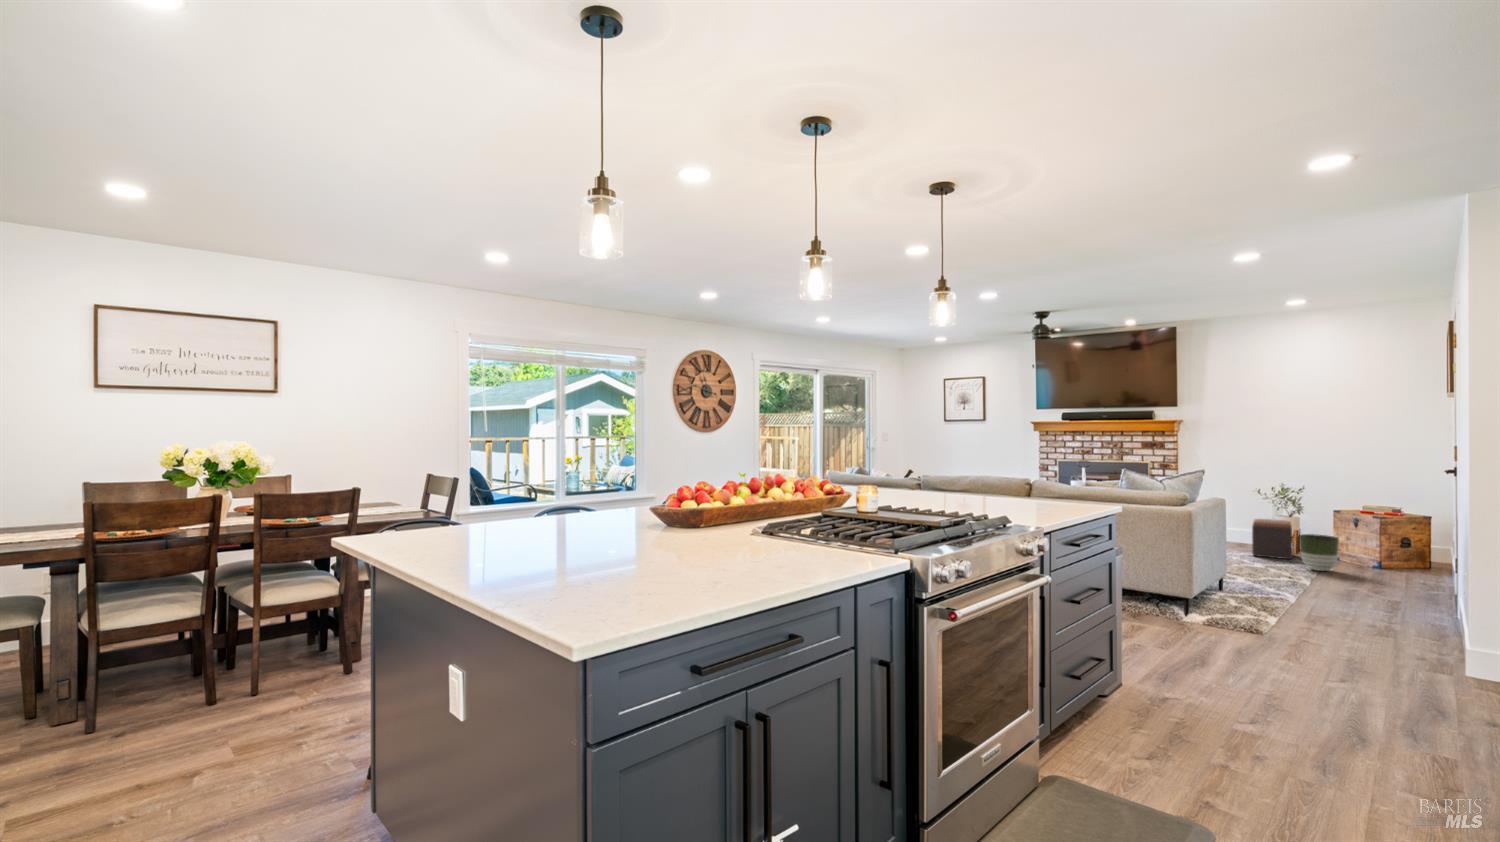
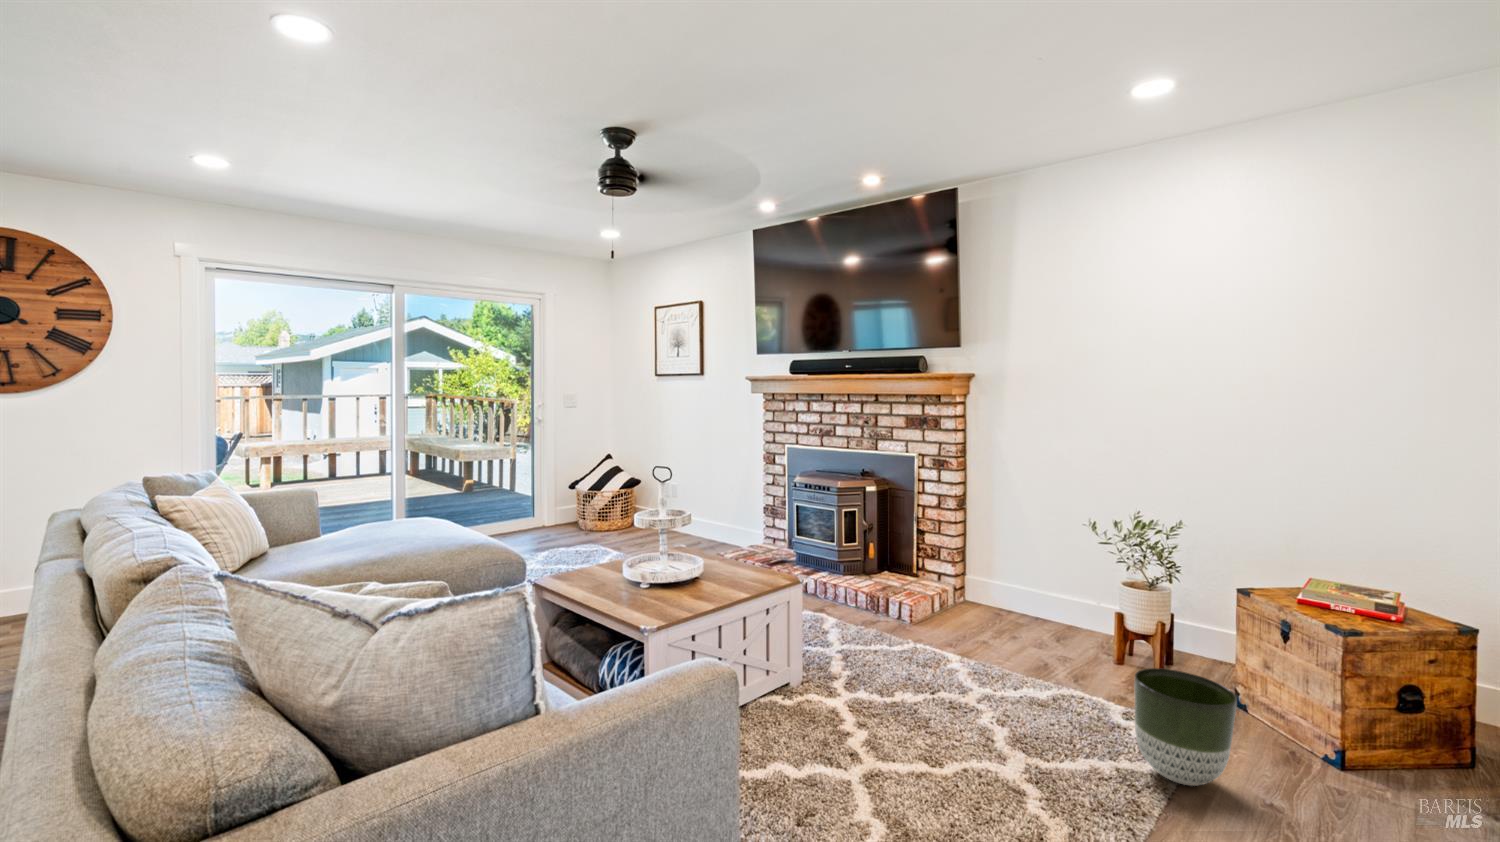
footstool: present [1252,519,1292,559] -> none [1044,592,1138,706]

